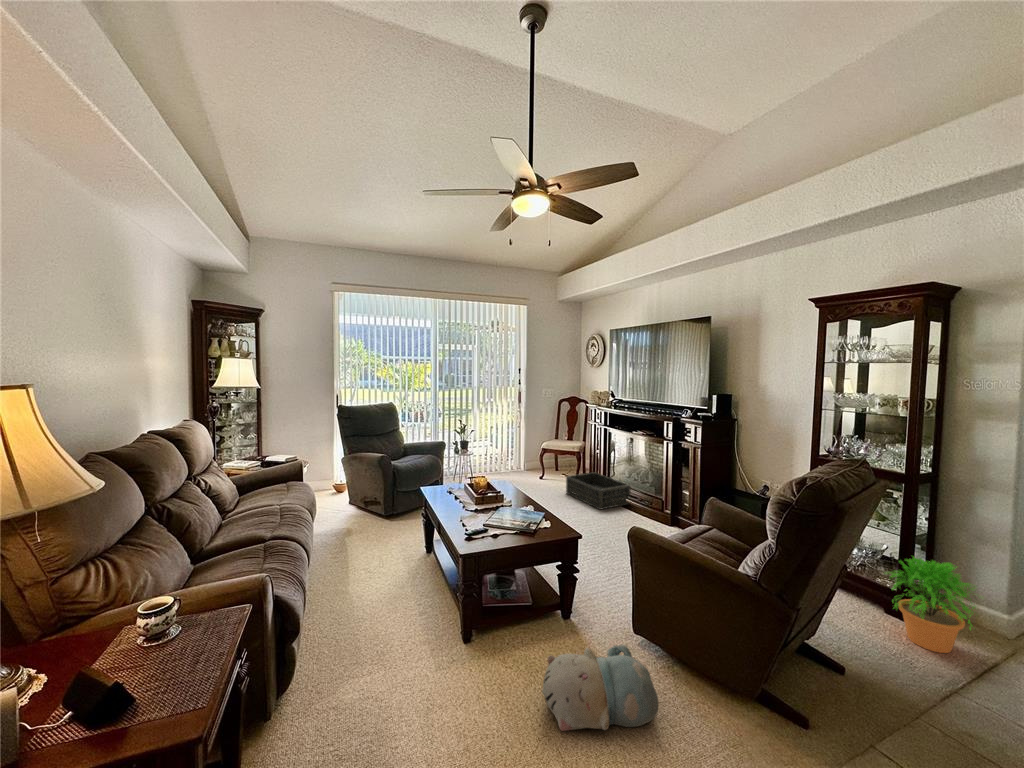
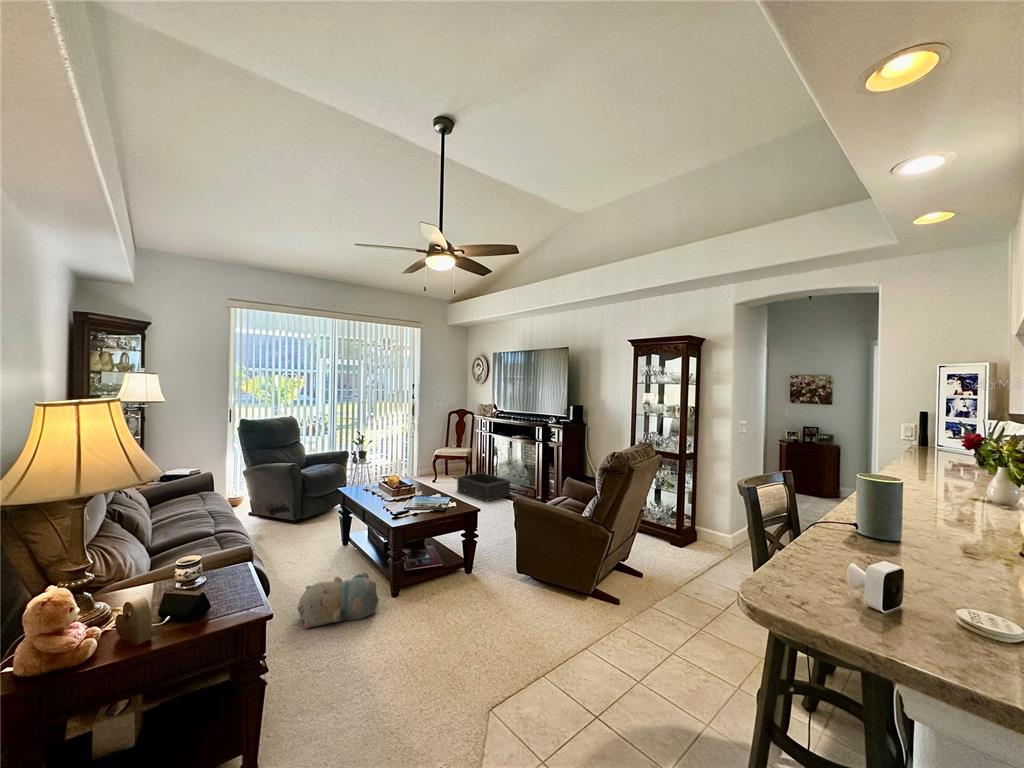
potted plant: present [891,556,976,653] -> none [668,504,717,561]
plush toy: present [542,645,659,731] -> present [297,572,379,628]

